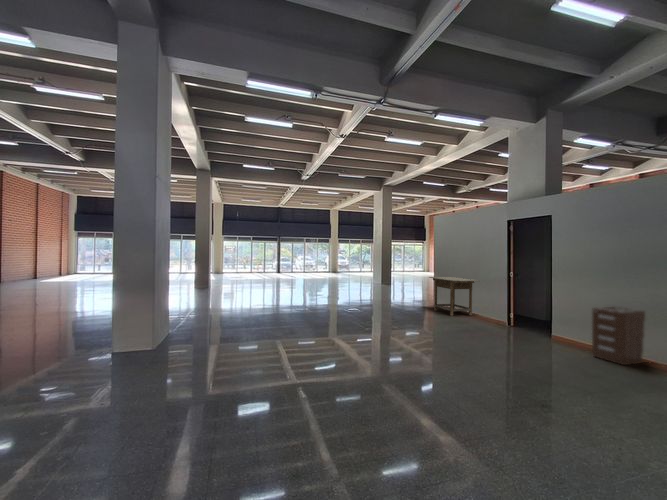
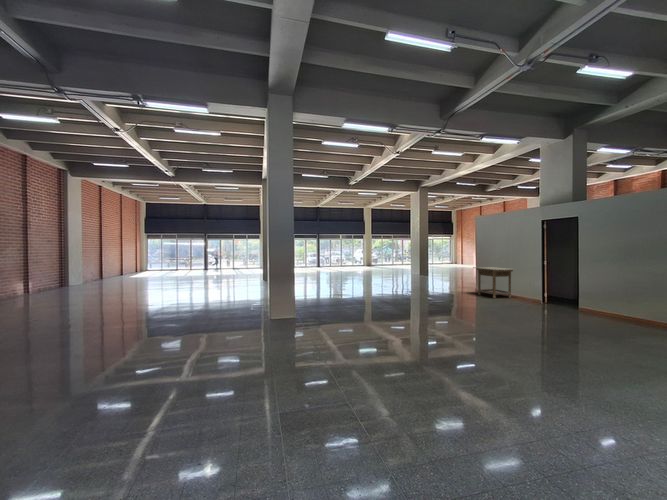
filing cabinet: present [592,306,645,365] -> none [610,285,654,326]

